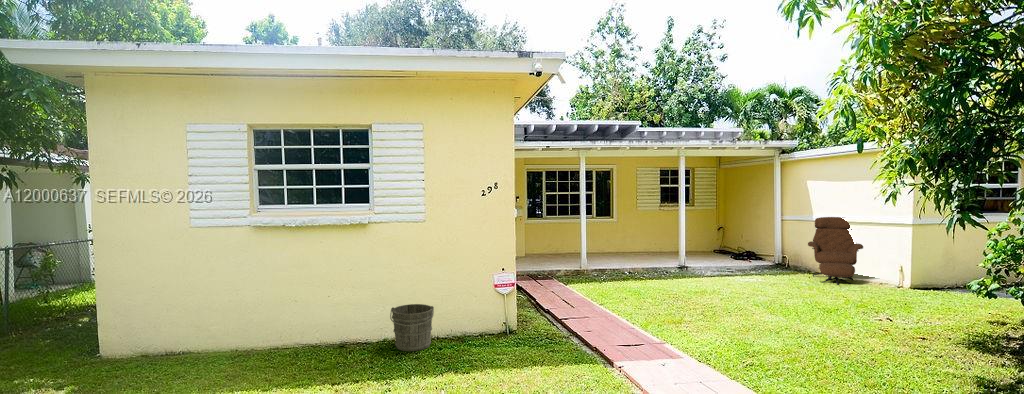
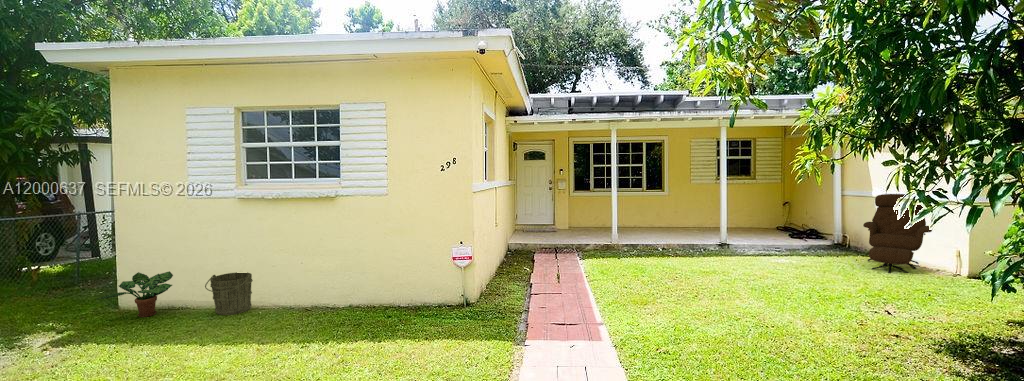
bucket: present [390,304,434,351] -> present [205,272,253,315]
potted plant: none [77,314,173,370] -> present [98,271,173,317]

